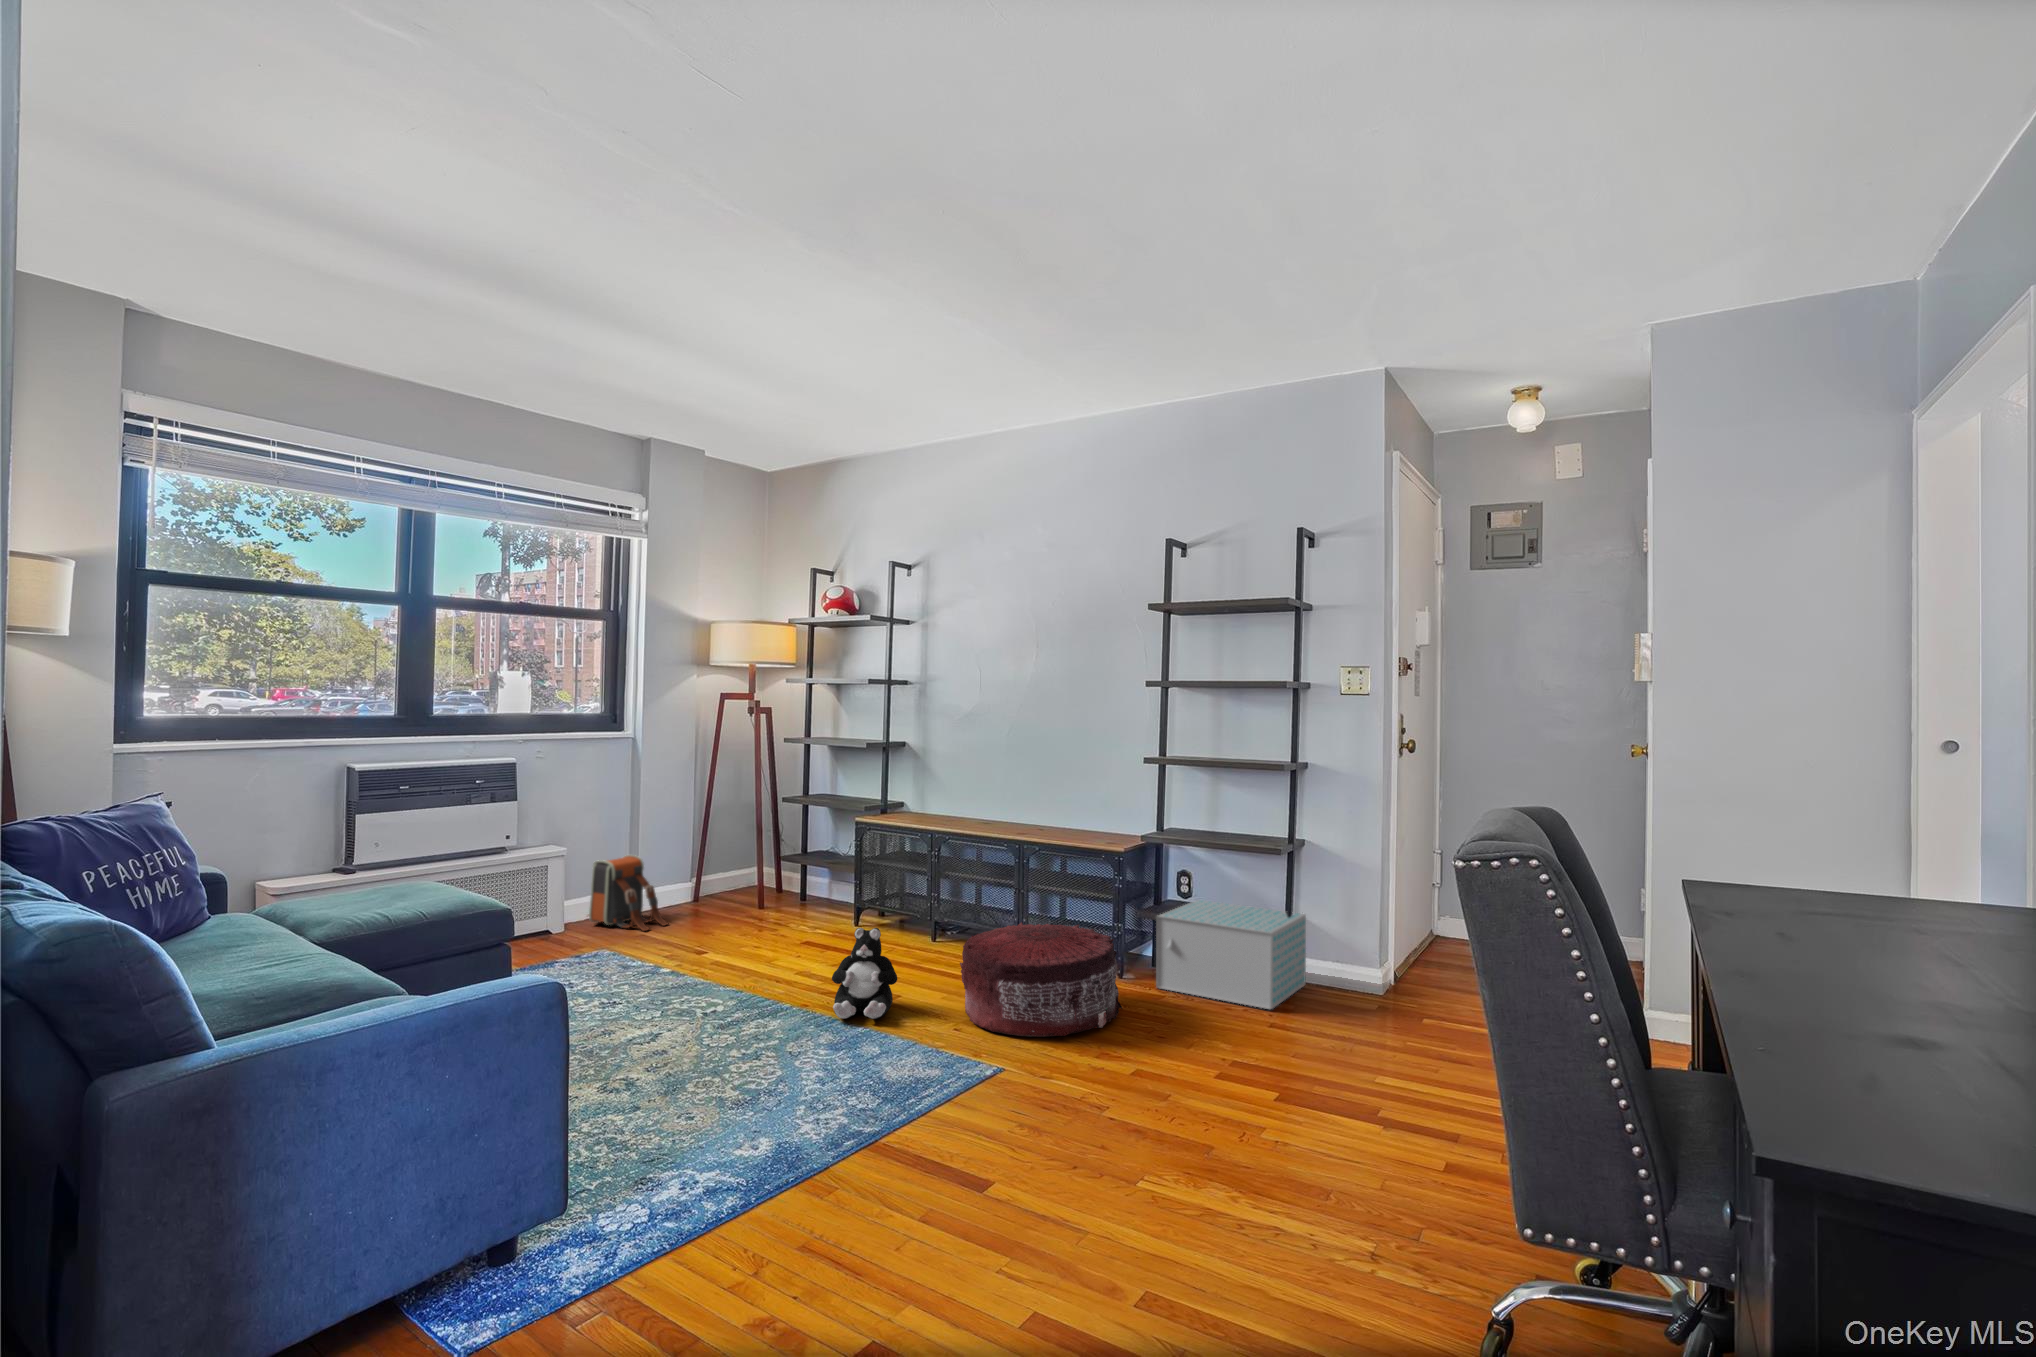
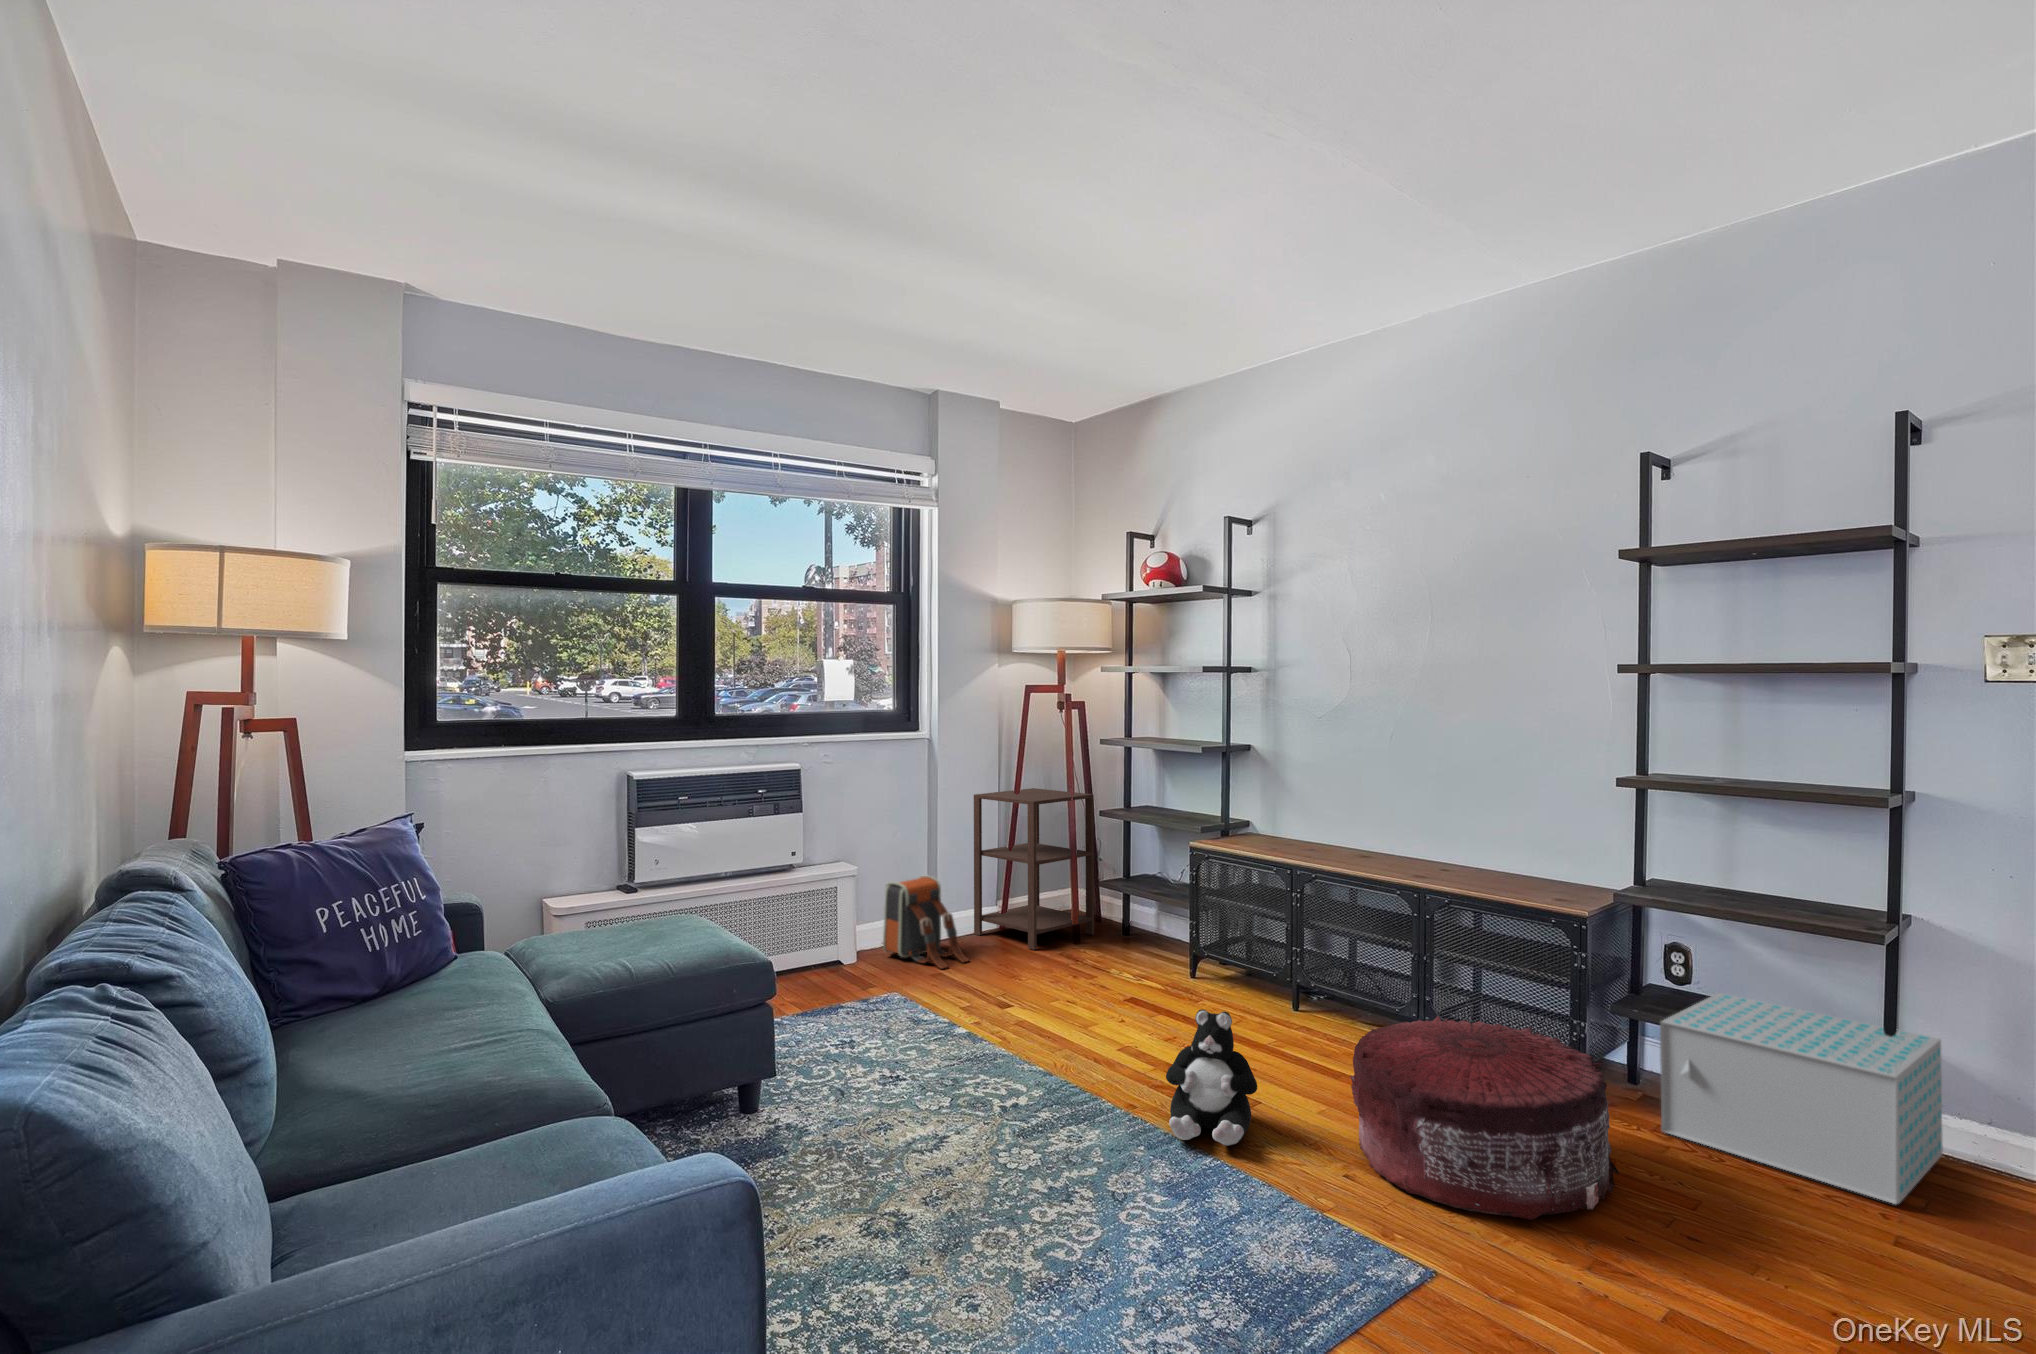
side table: none [671,781,779,914] -> present [974,788,1094,950]

